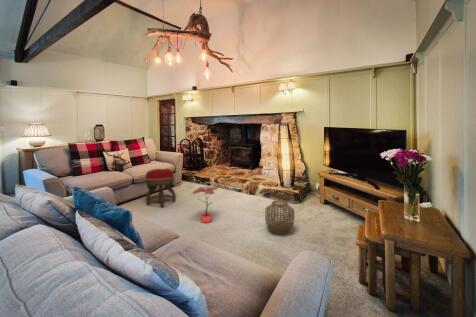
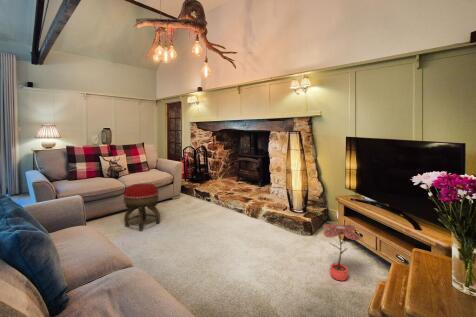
potted plant: present [193,187,217,223] -> present [323,224,360,281]
woven basket: present [265,200,294,234] -> none [253,238,293,288]

